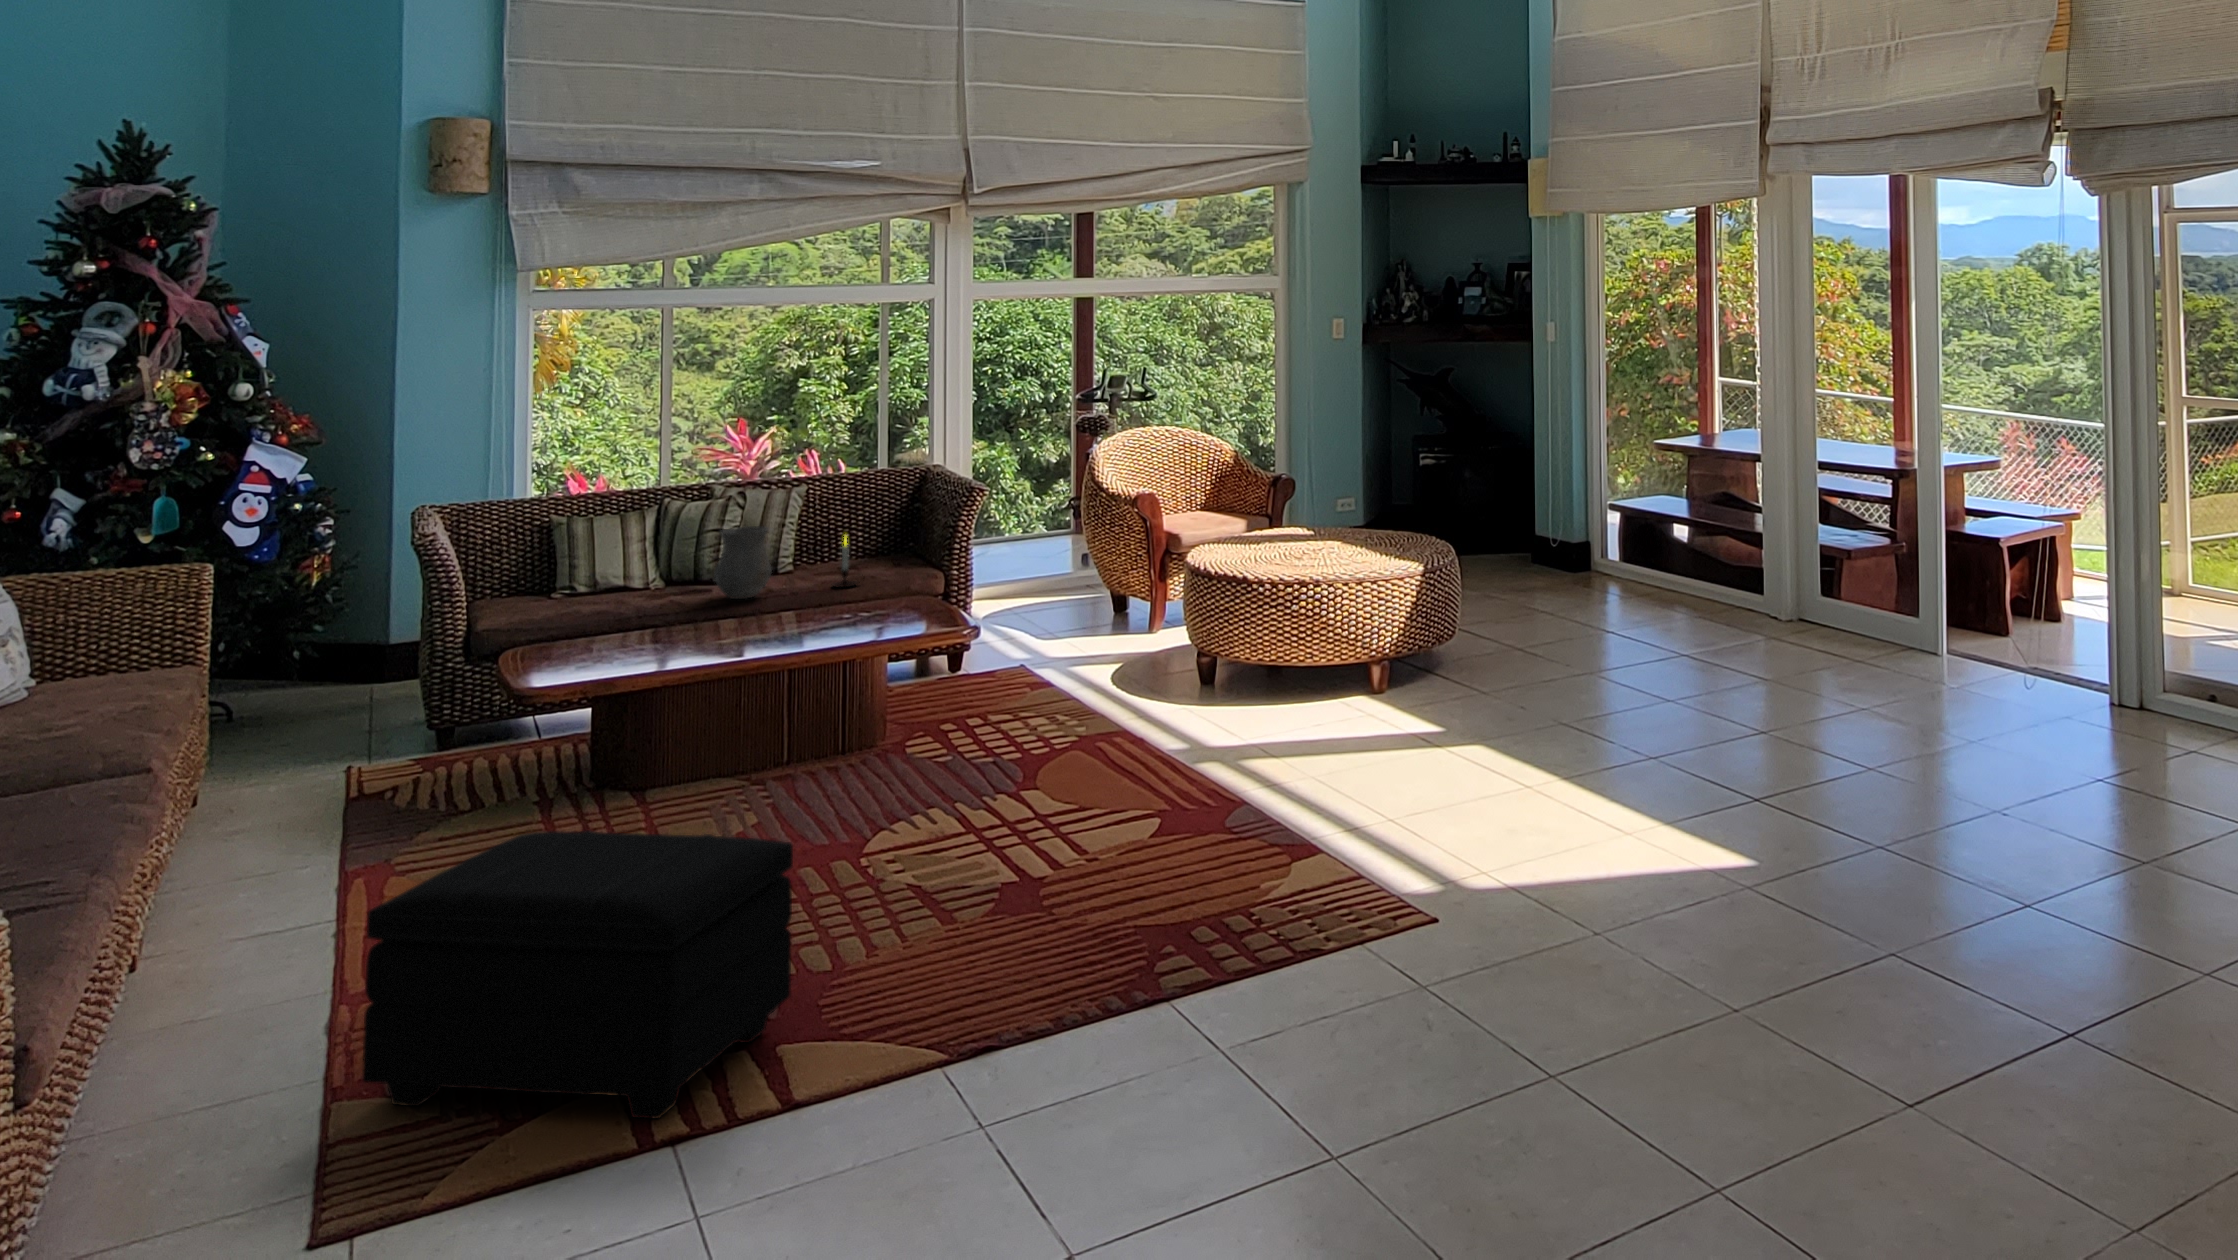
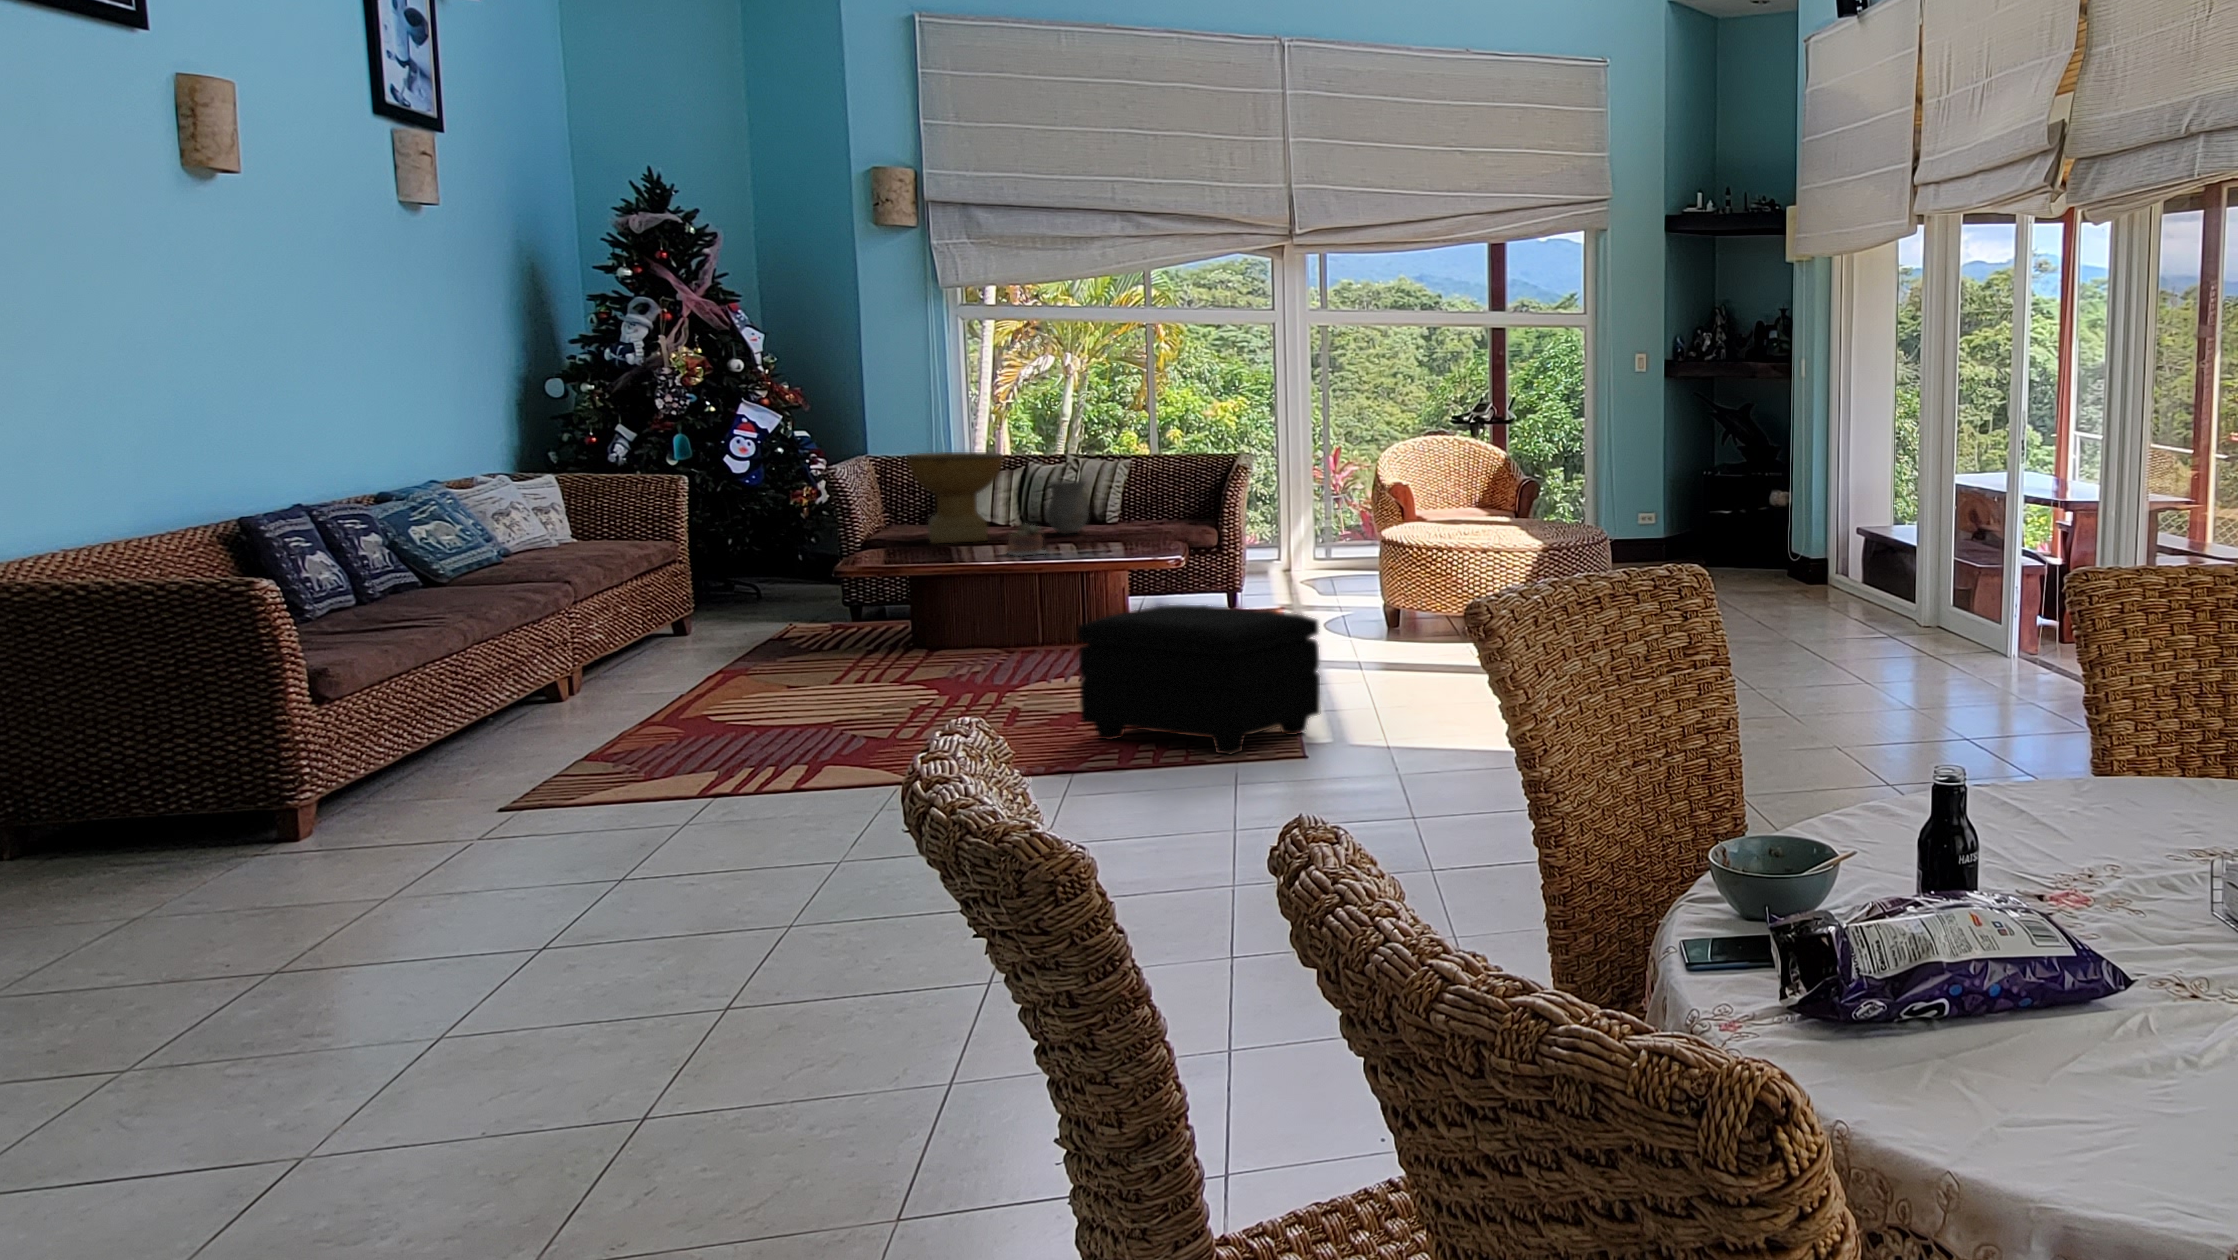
decorative bowl: none [545,498,678,634] -> present [907,452,1003,544]
candle: present [832,538,863,588] -> none [1139,491,1164,532]
succulent plant: none [719,600,783,650] -> present [1008,524,1045,556]
footstool: present [362,830,793,1119] -> present [1078,605,1320,754]

